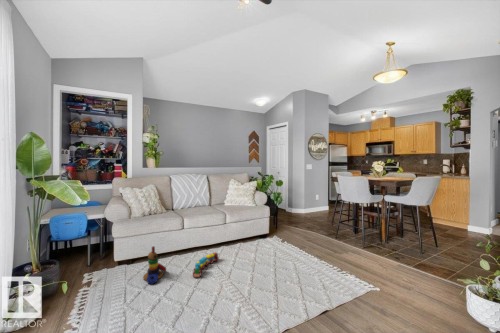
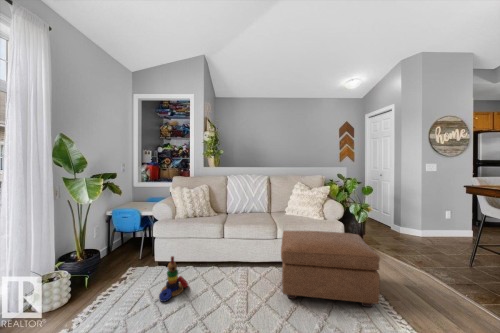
ottoman: none [232,212,298,260] -> present [281,231,380,307]
toy train: present [193,252,218,277] -> none [207,276,254,309]

